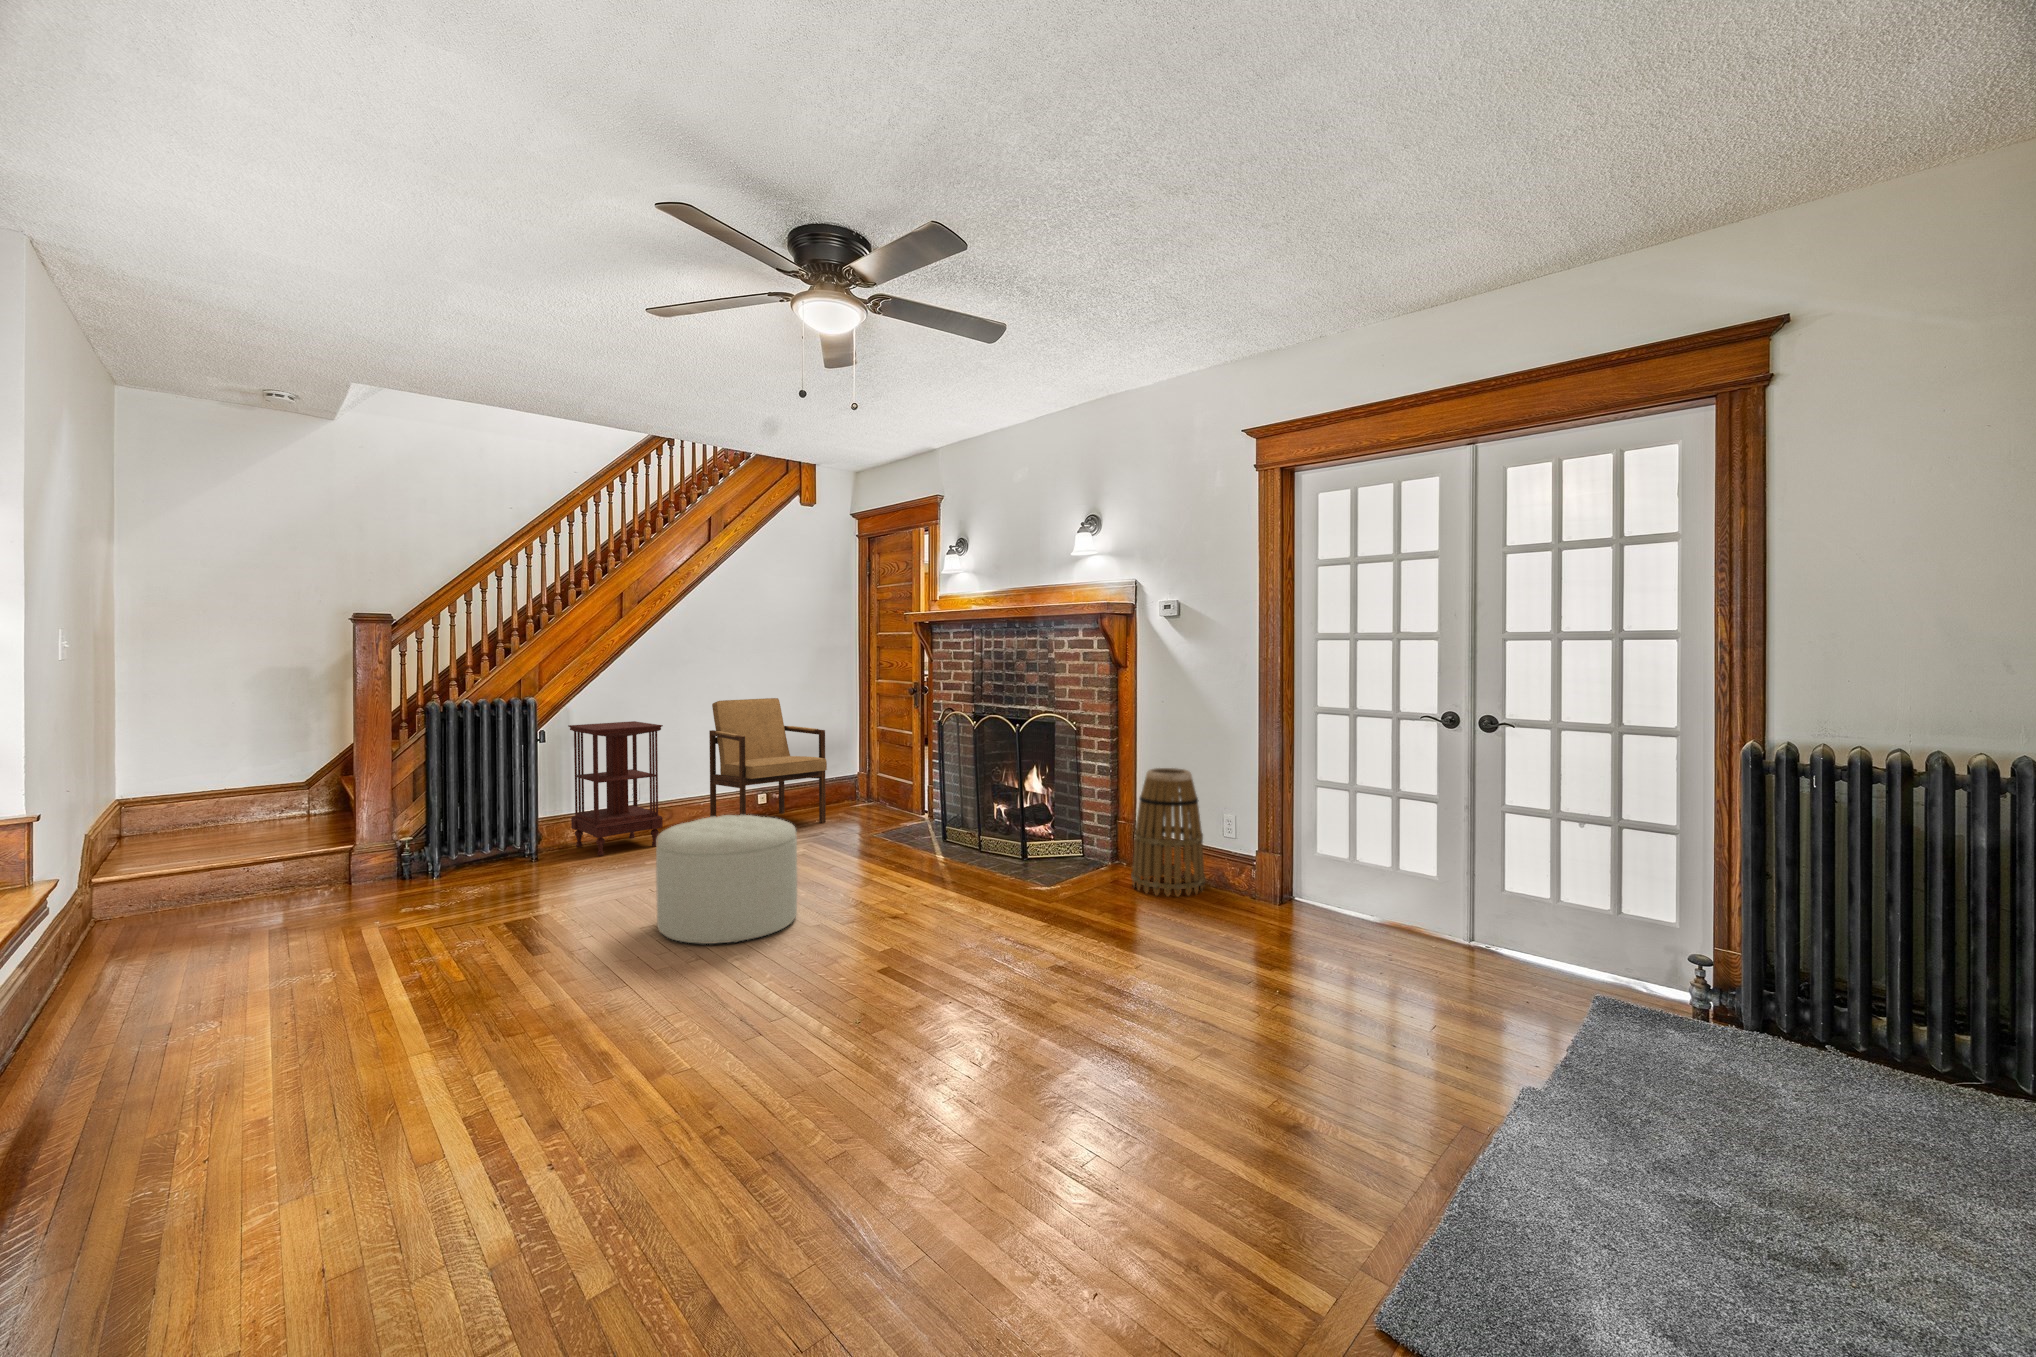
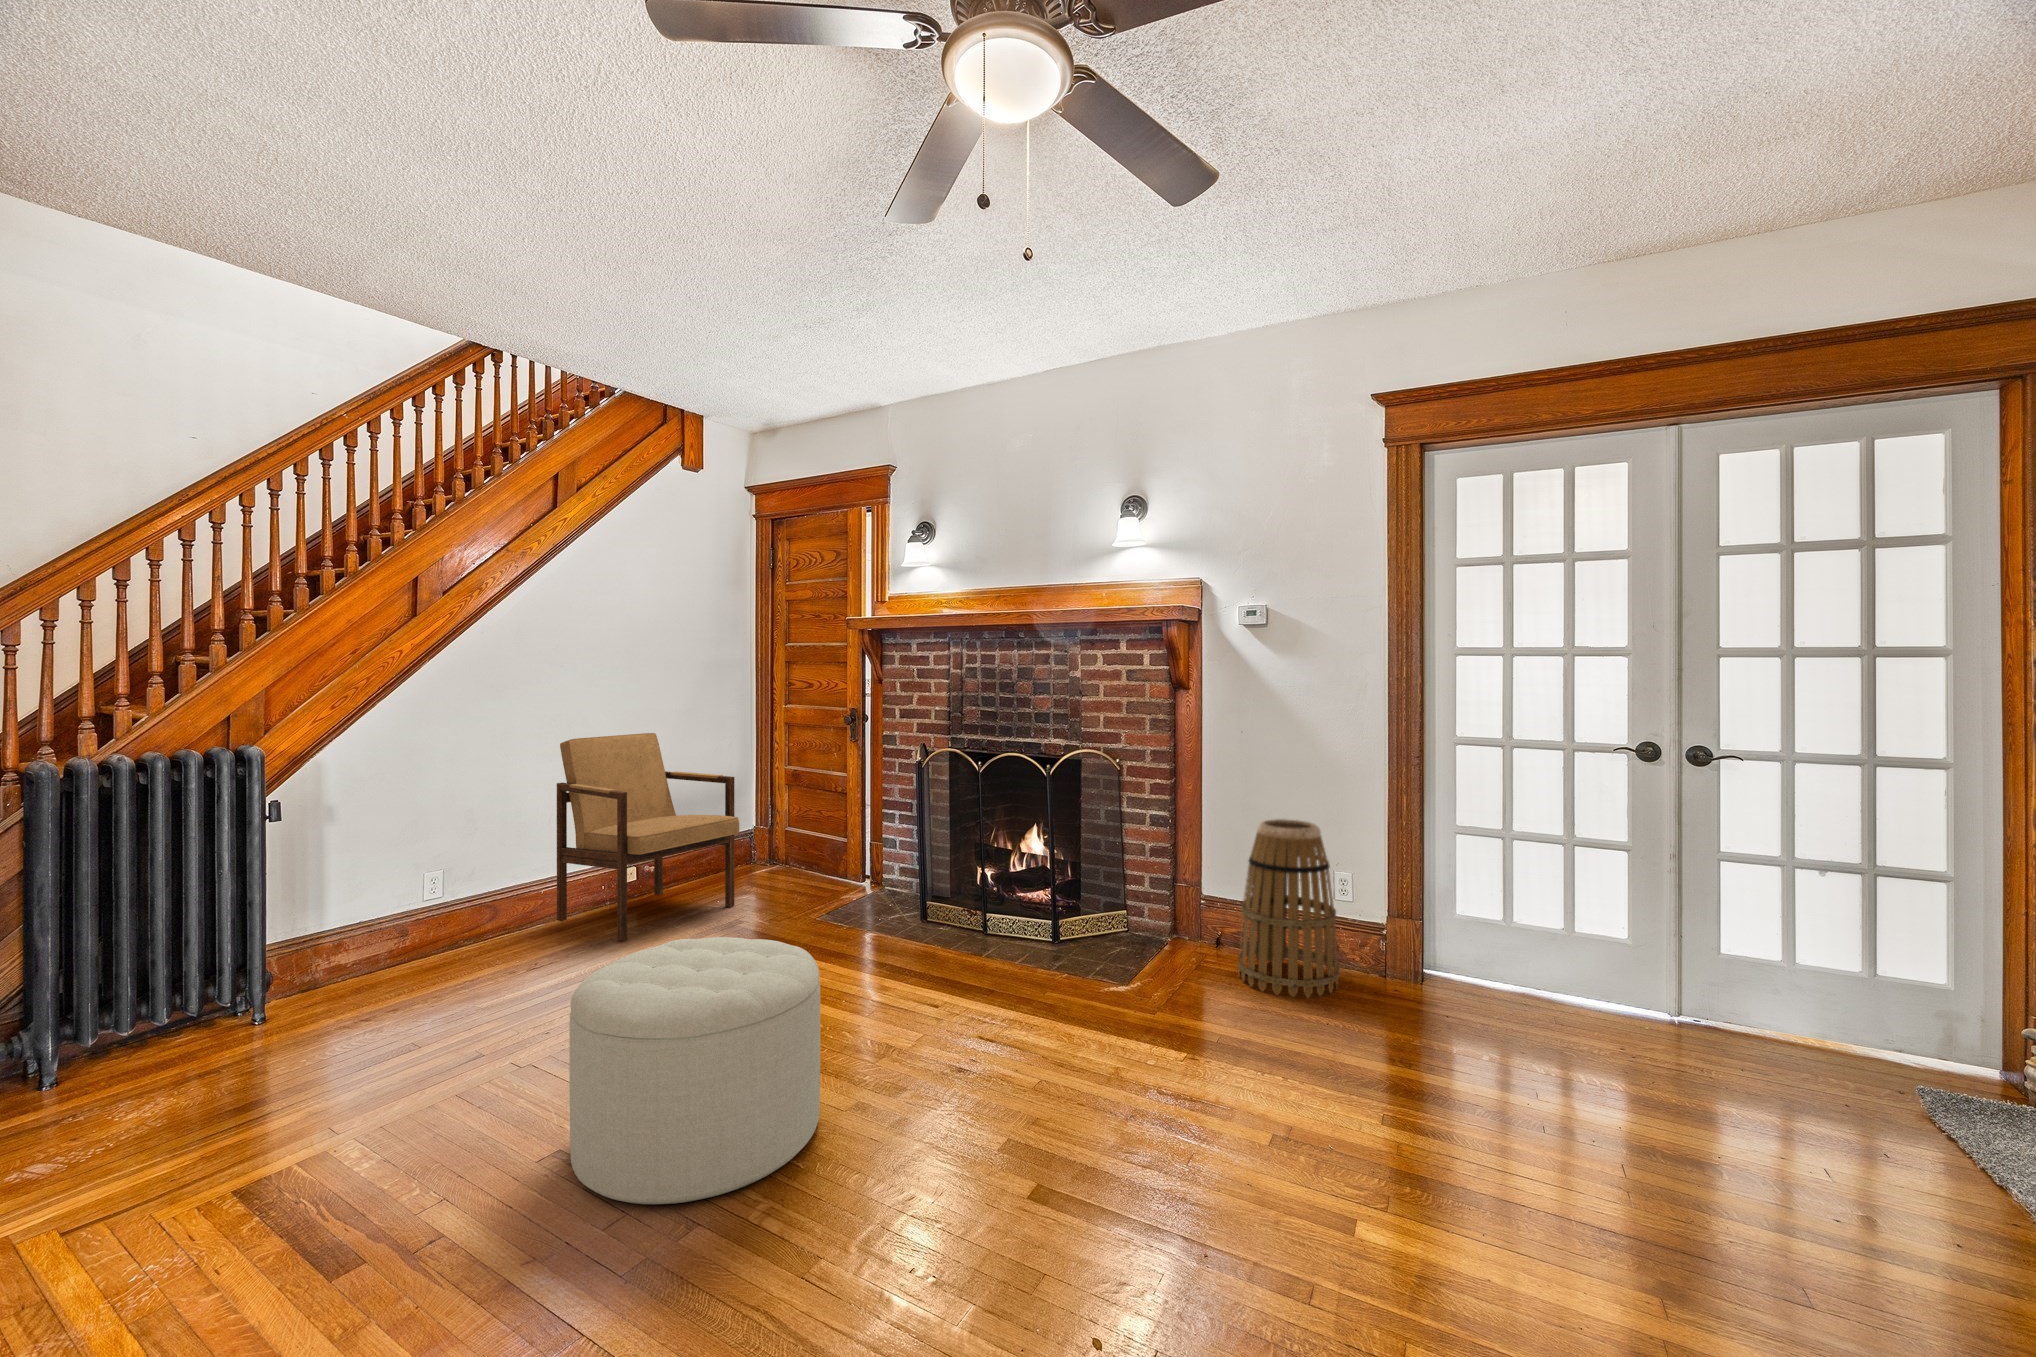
side table: present [568,721,663,856] -> none [322,775,498,1002]

